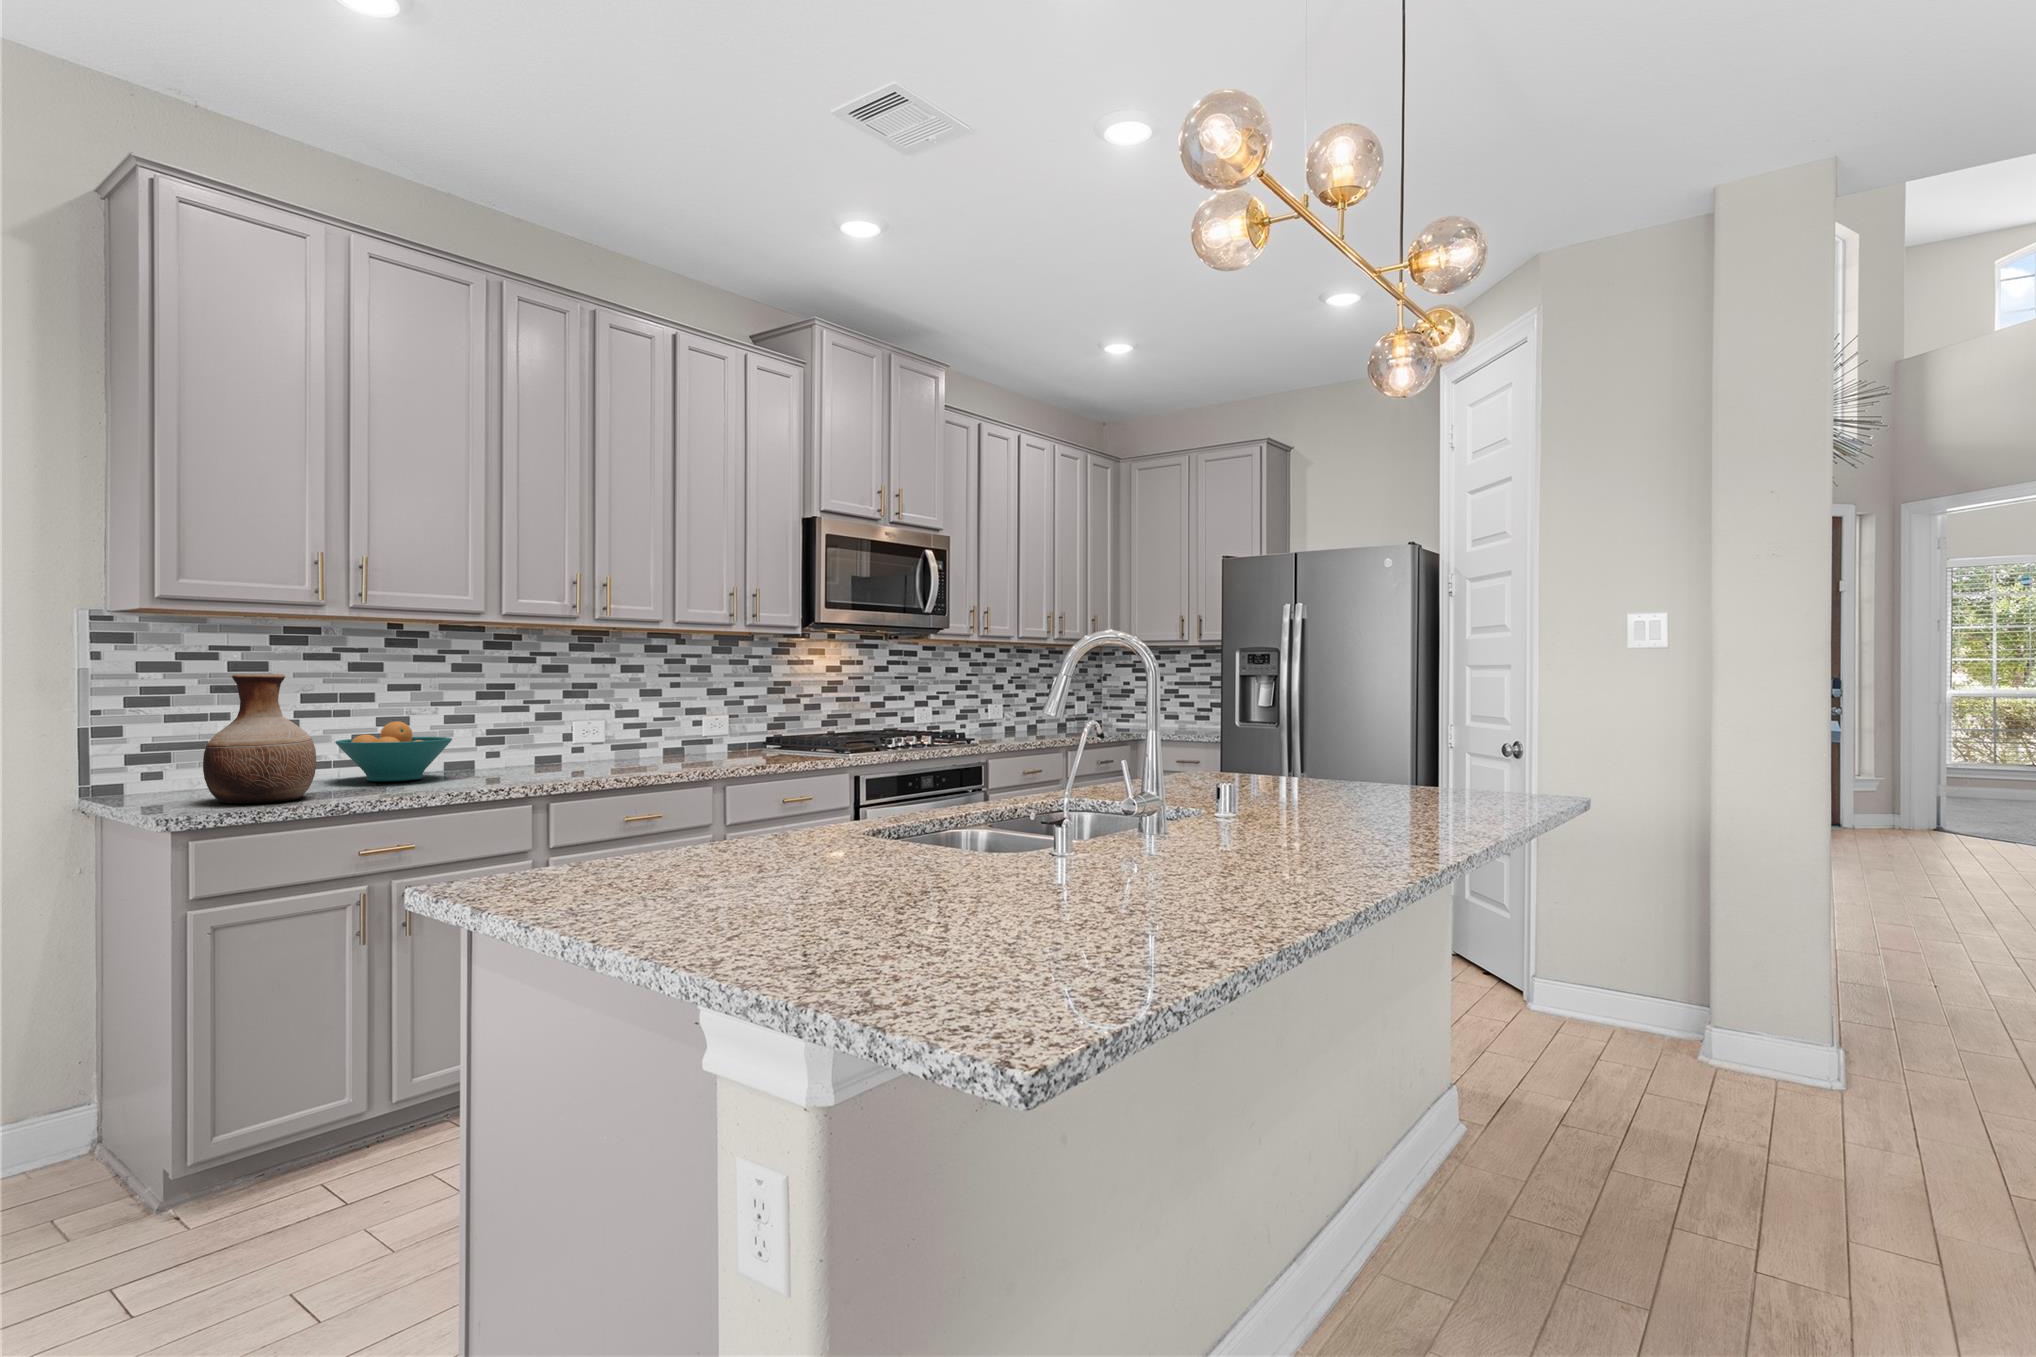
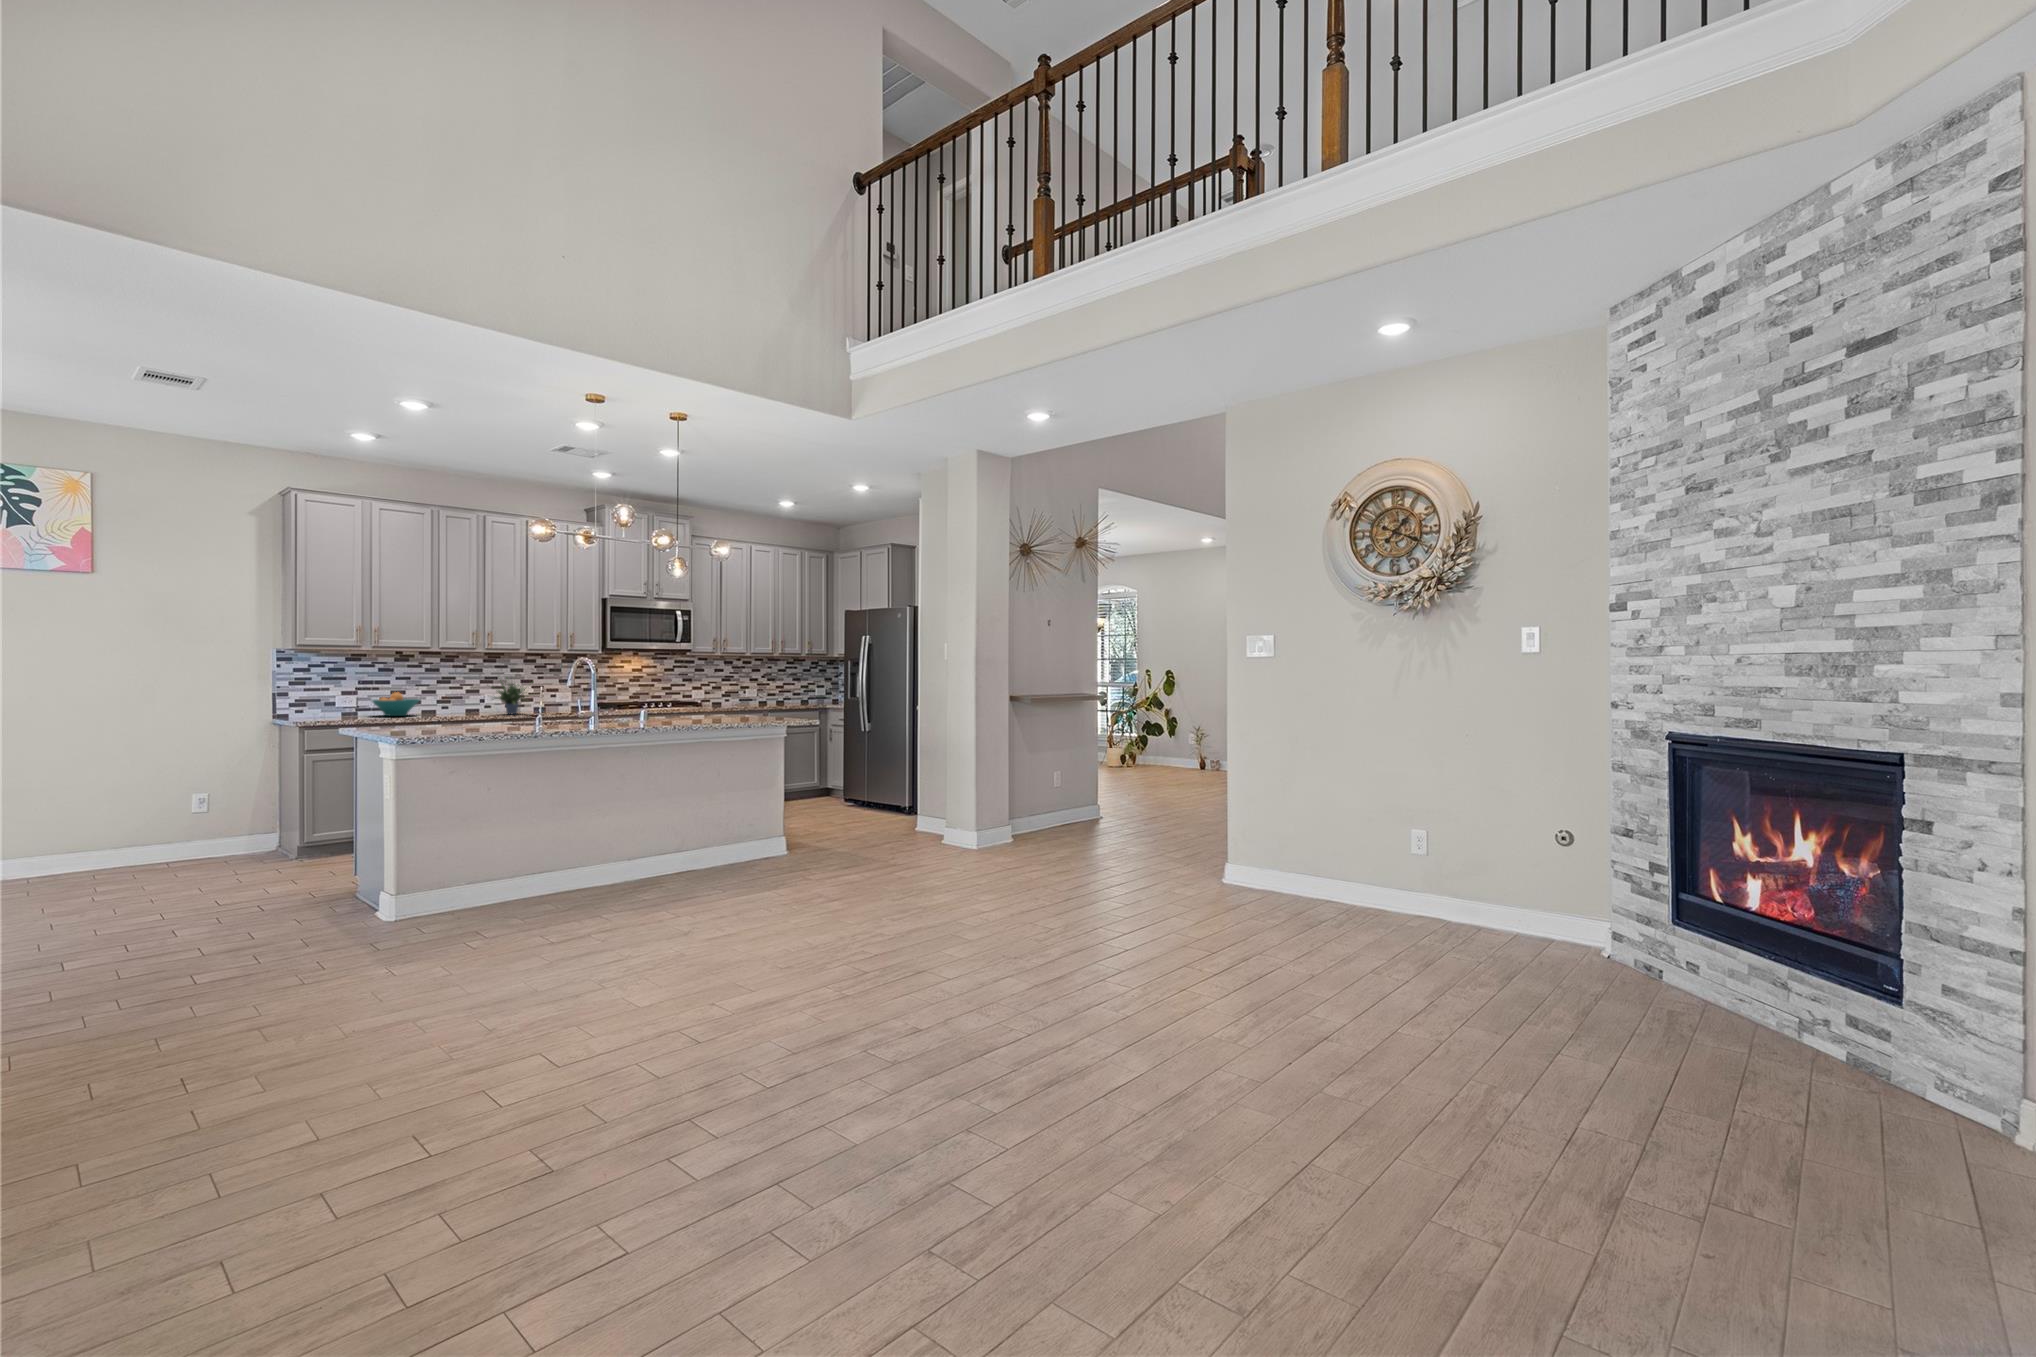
potted plant: none [596,667,714,770] -> present [494,680,534,714]
vase: present [203,674,316,804] -> none [316,673,359,721]

